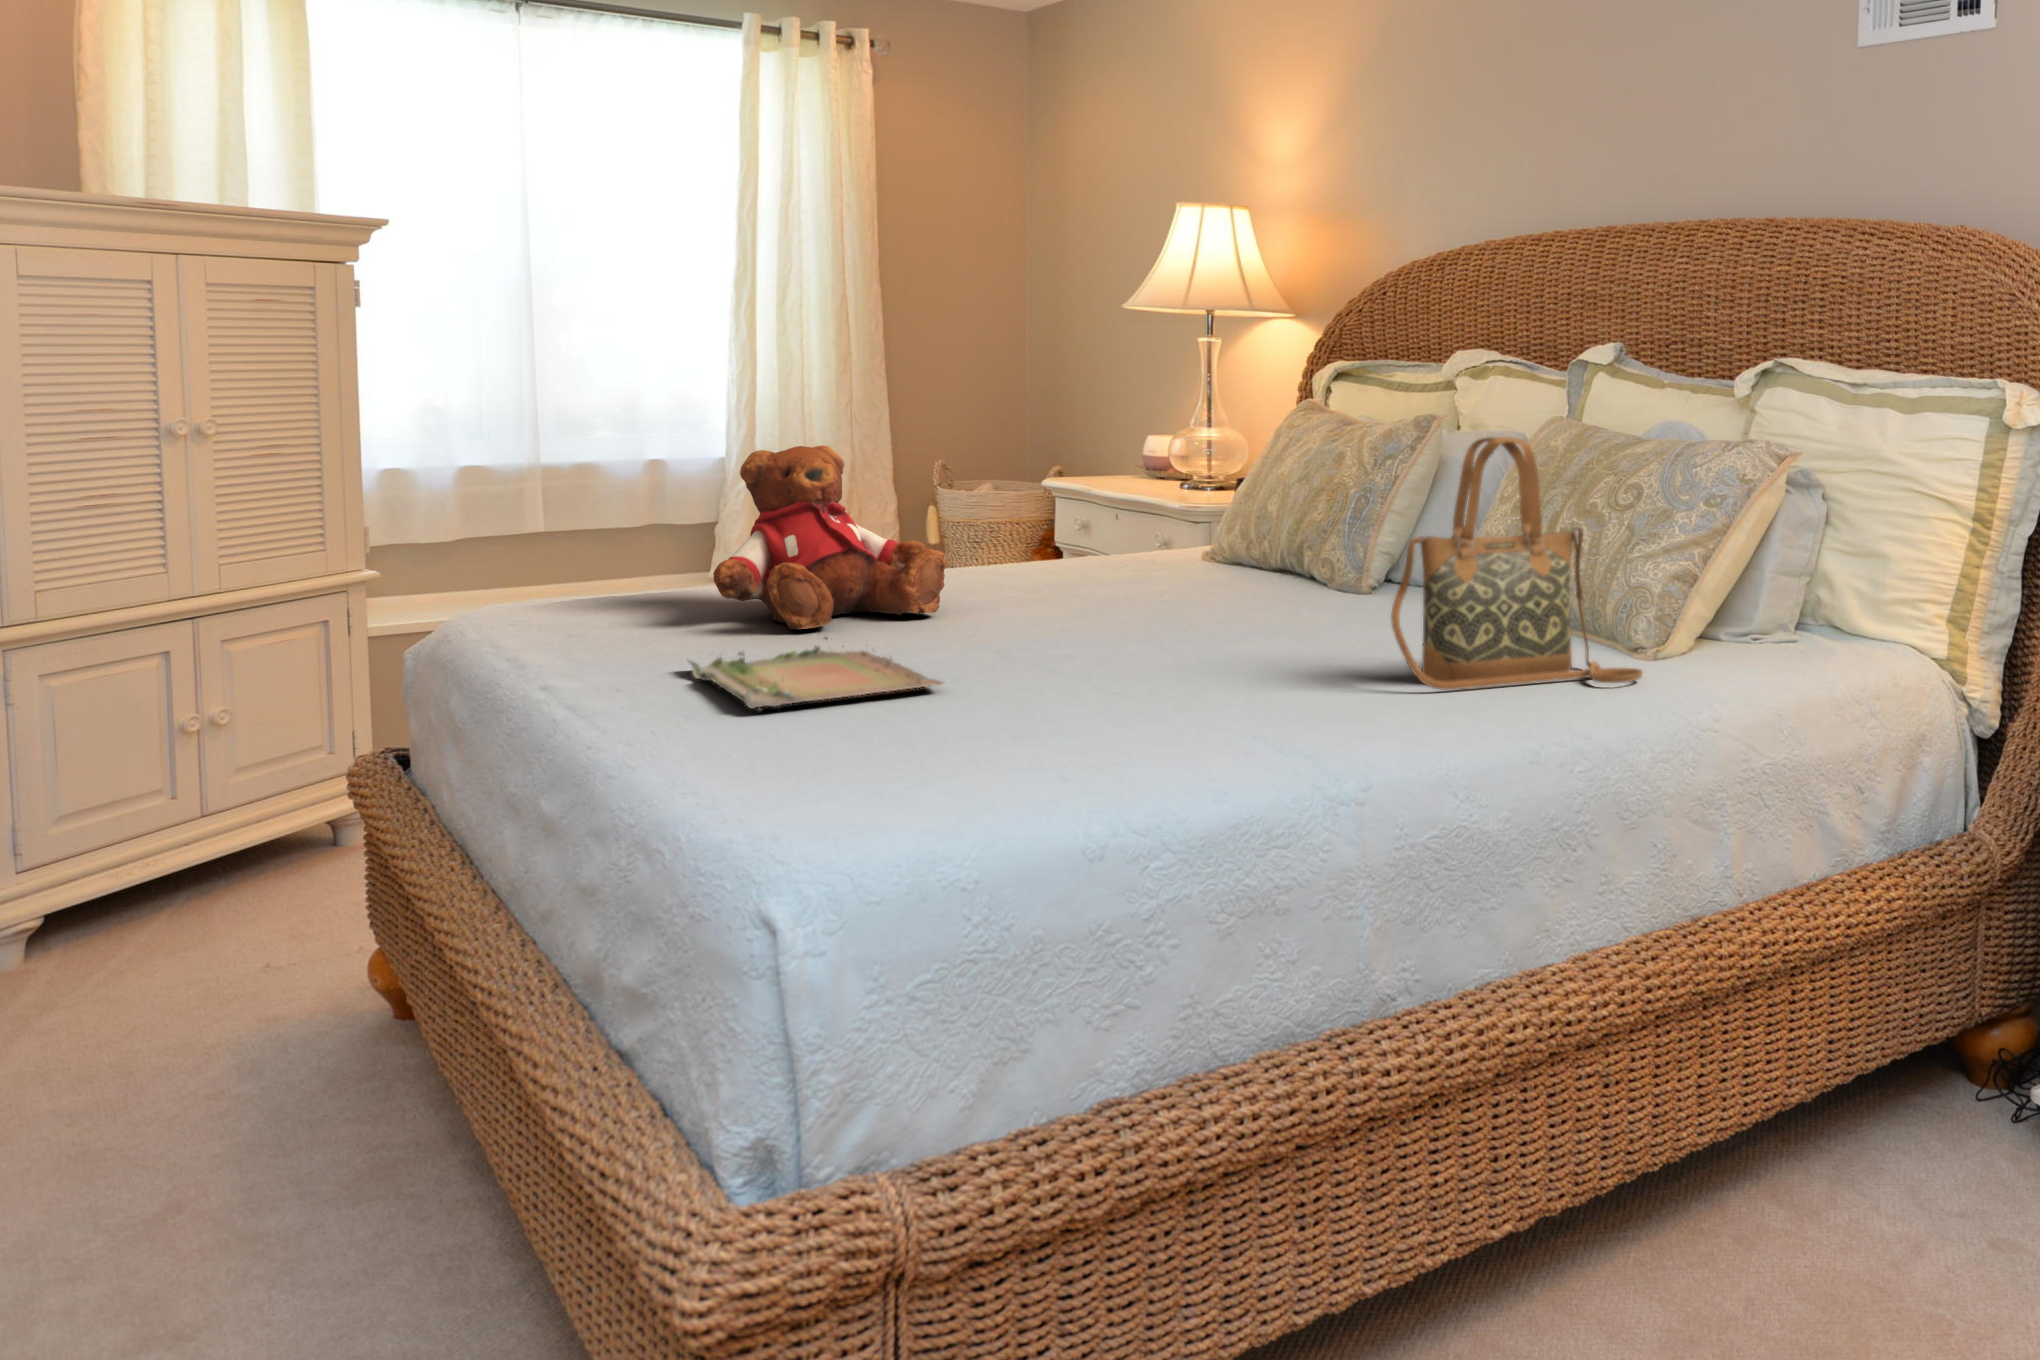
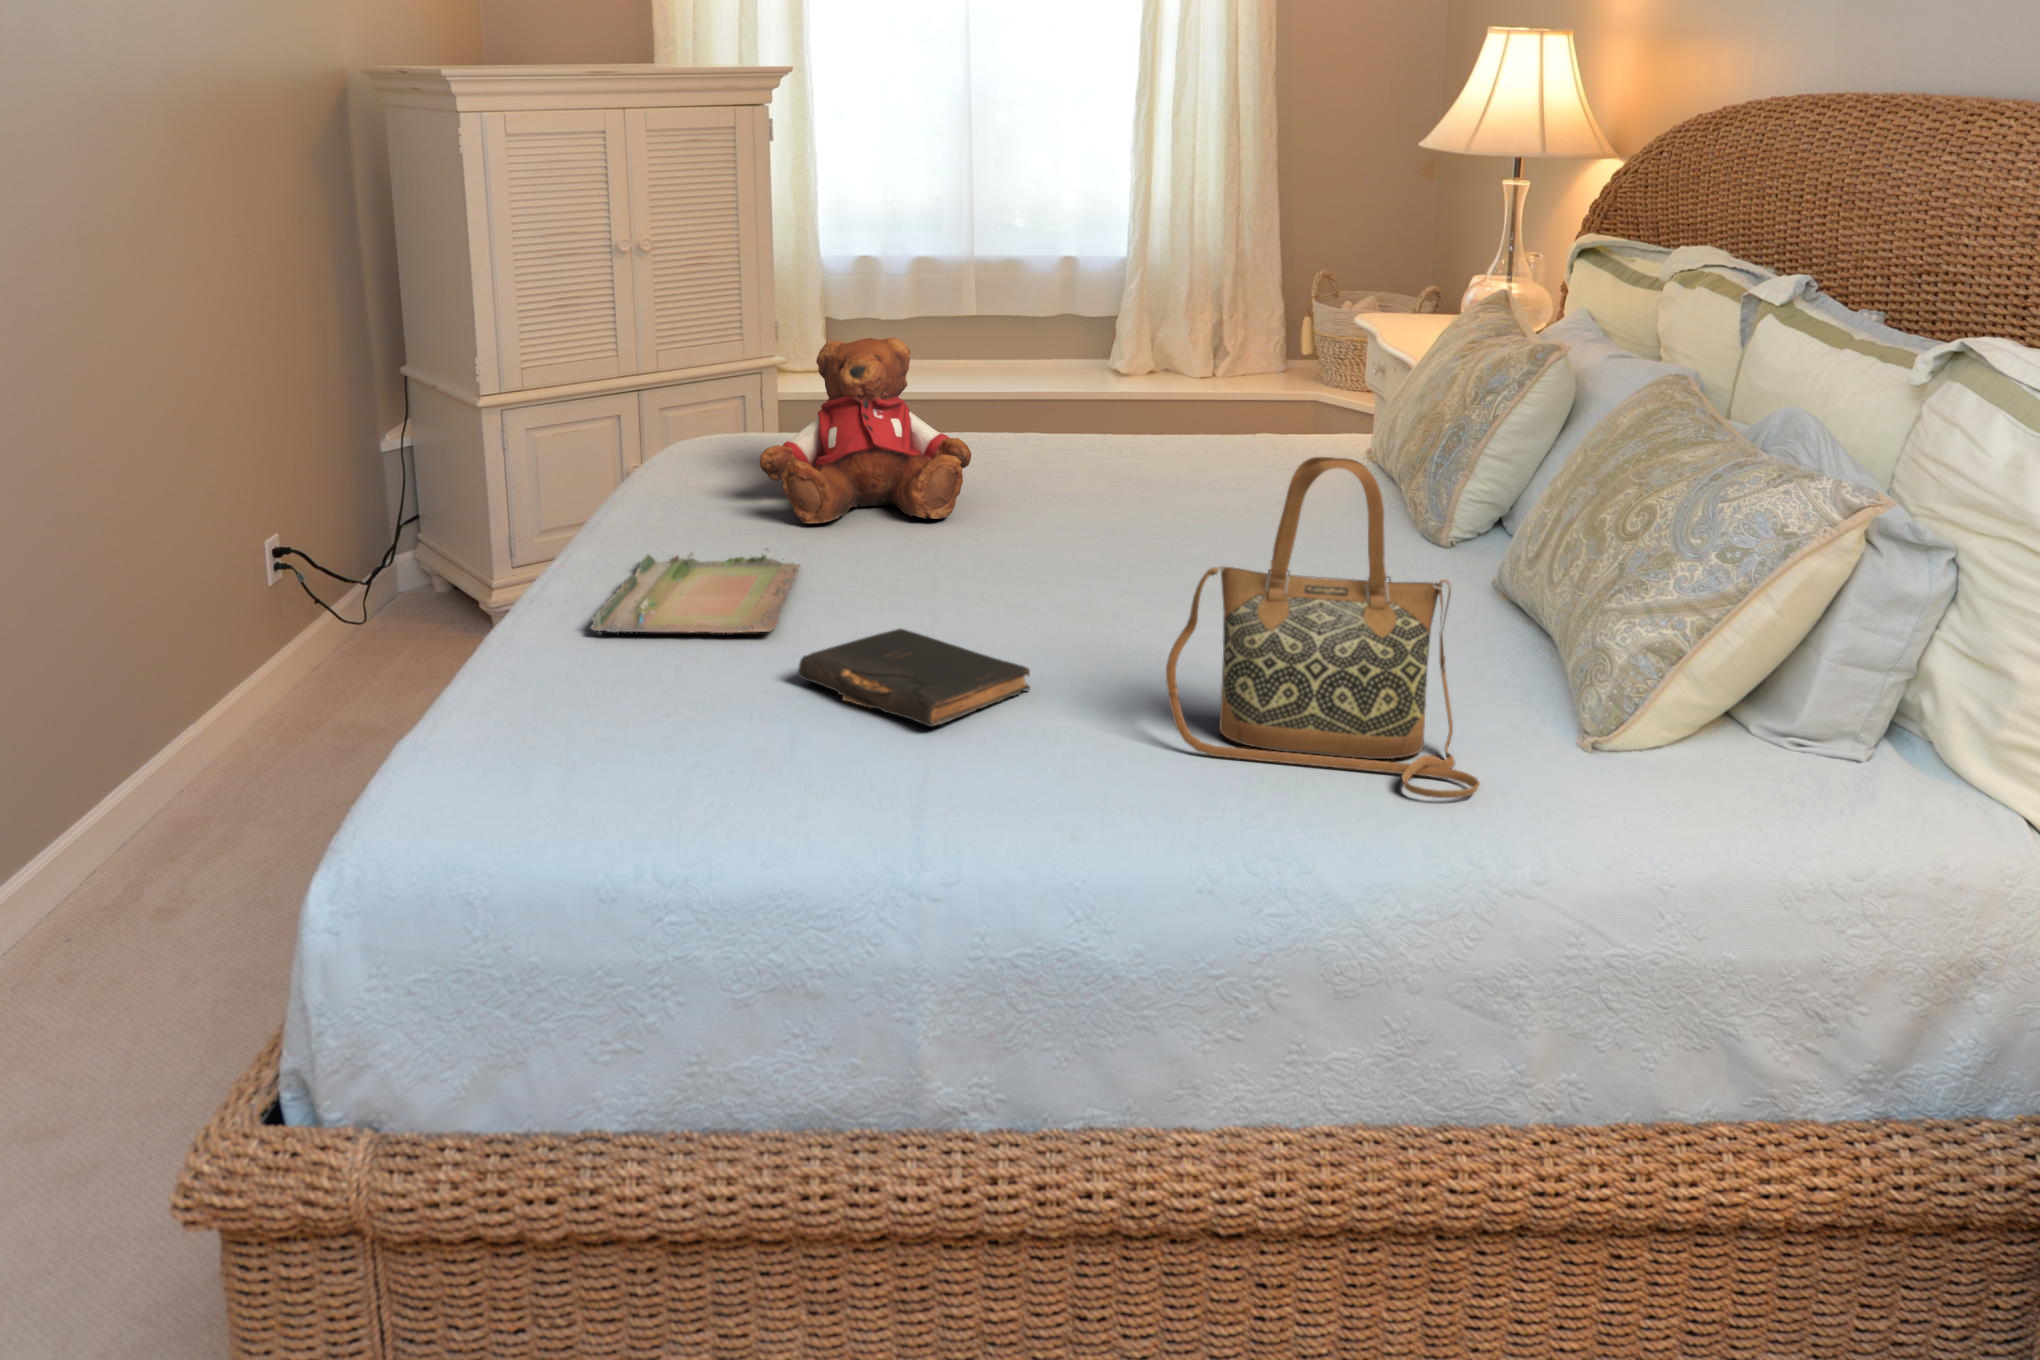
book: none [1035,662,1242,709] -> present [798,628,1030,727]

